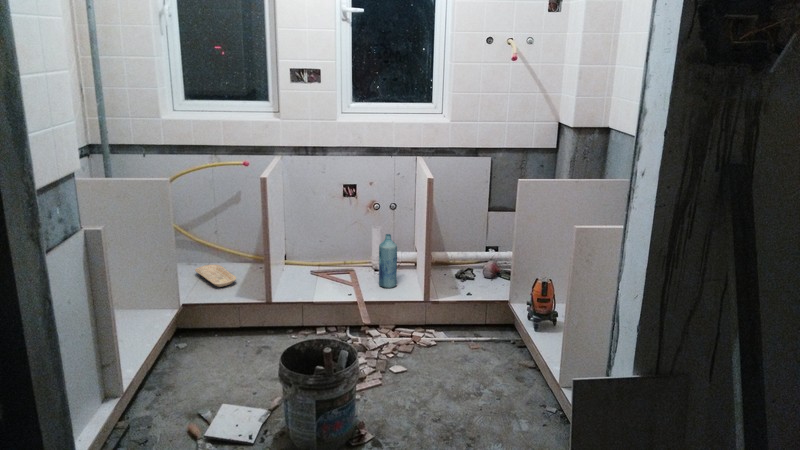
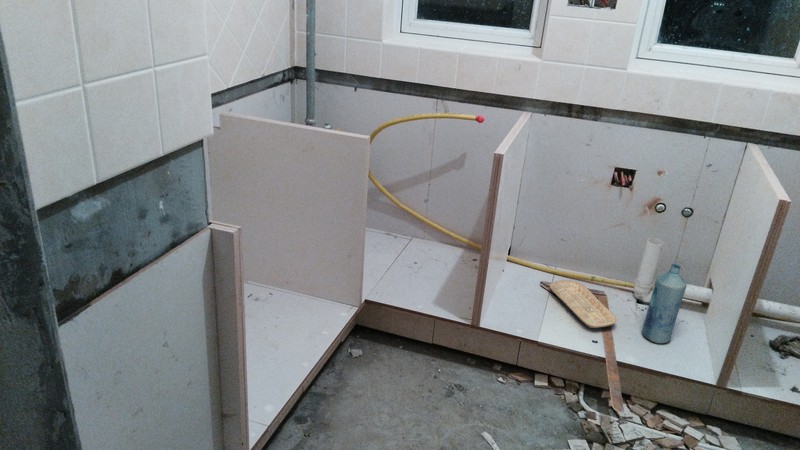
tray: present [195,265,236,287] -> present [550,280,616,328]

